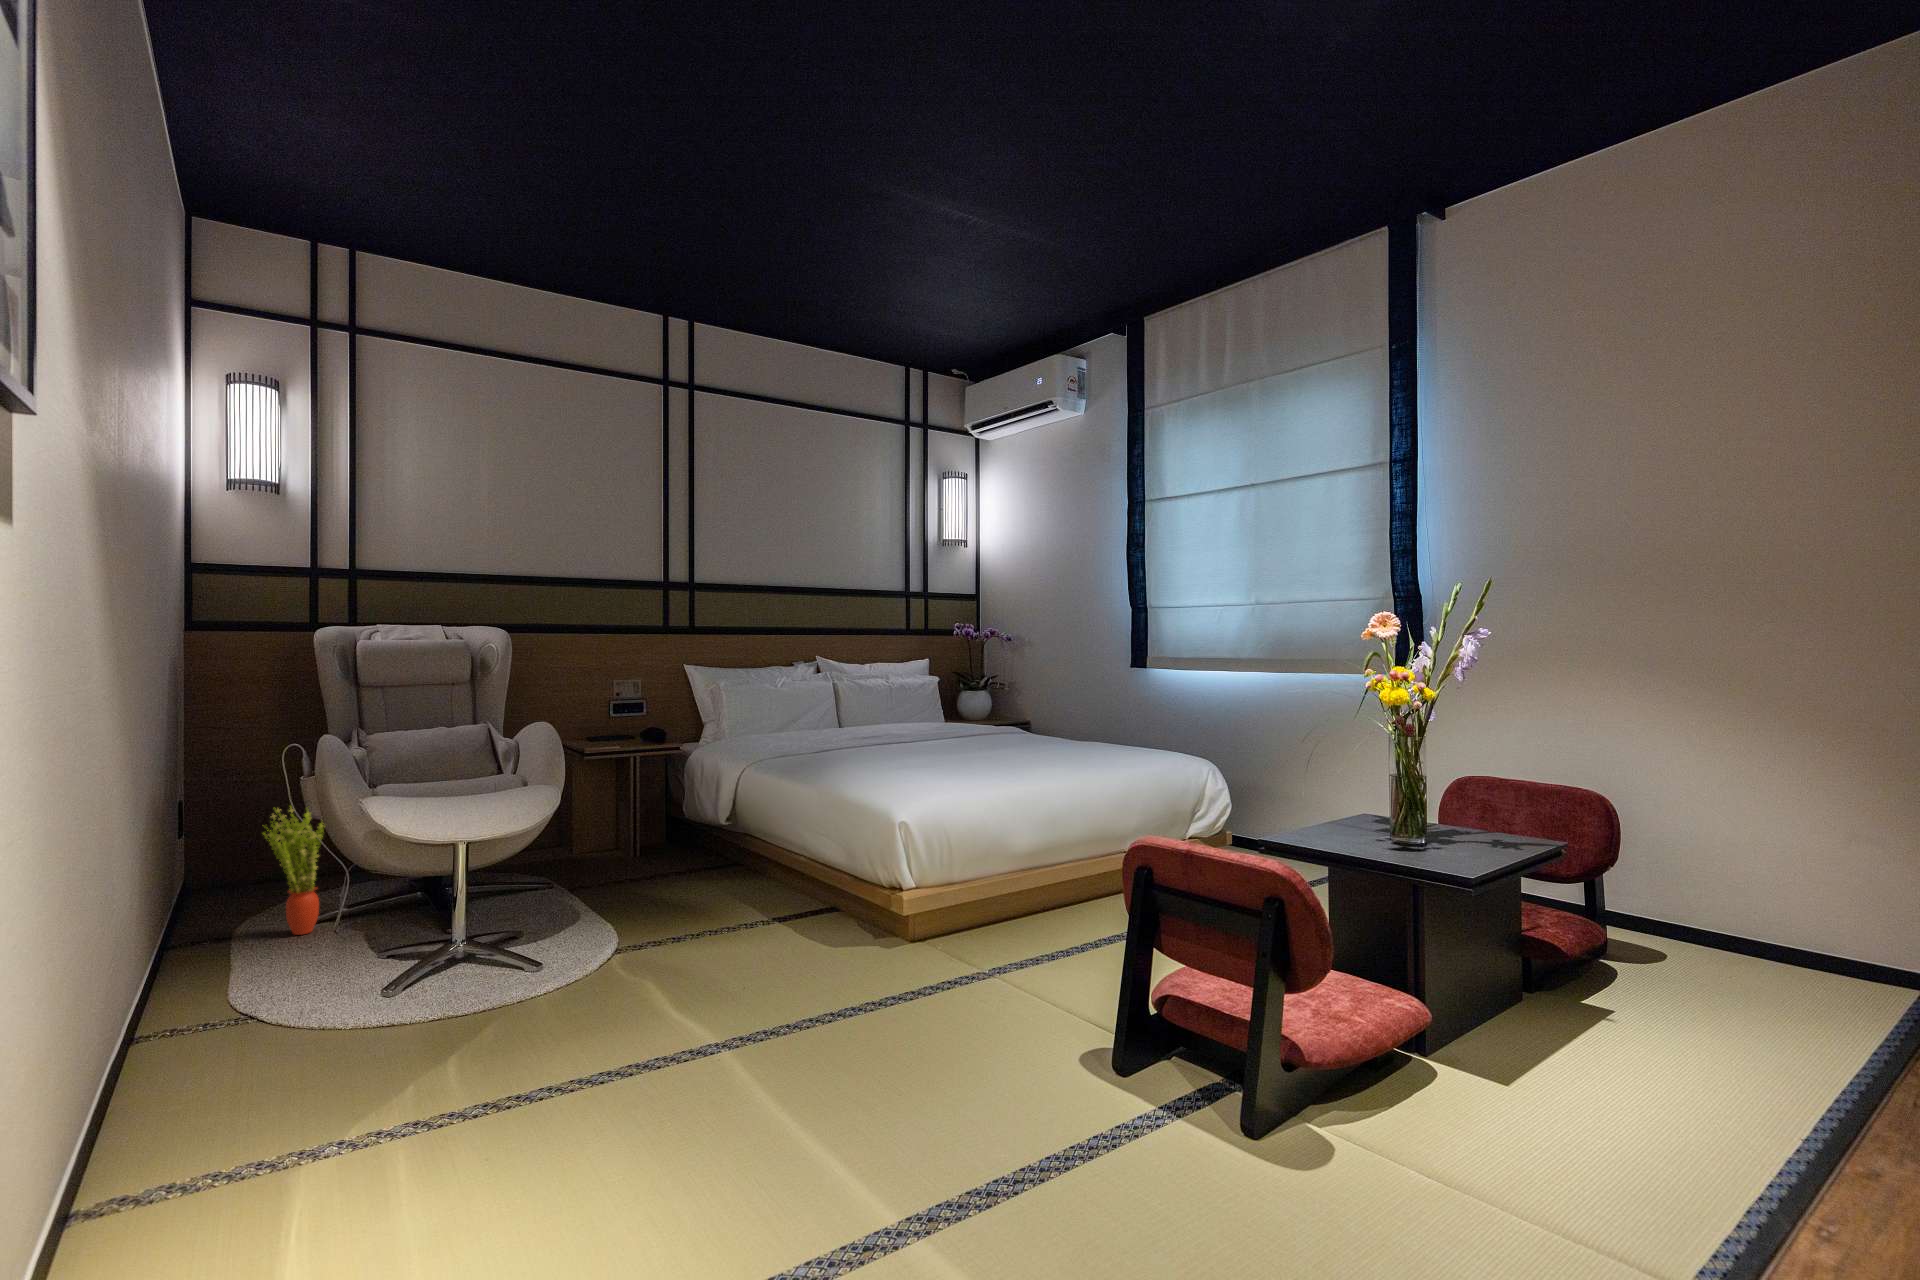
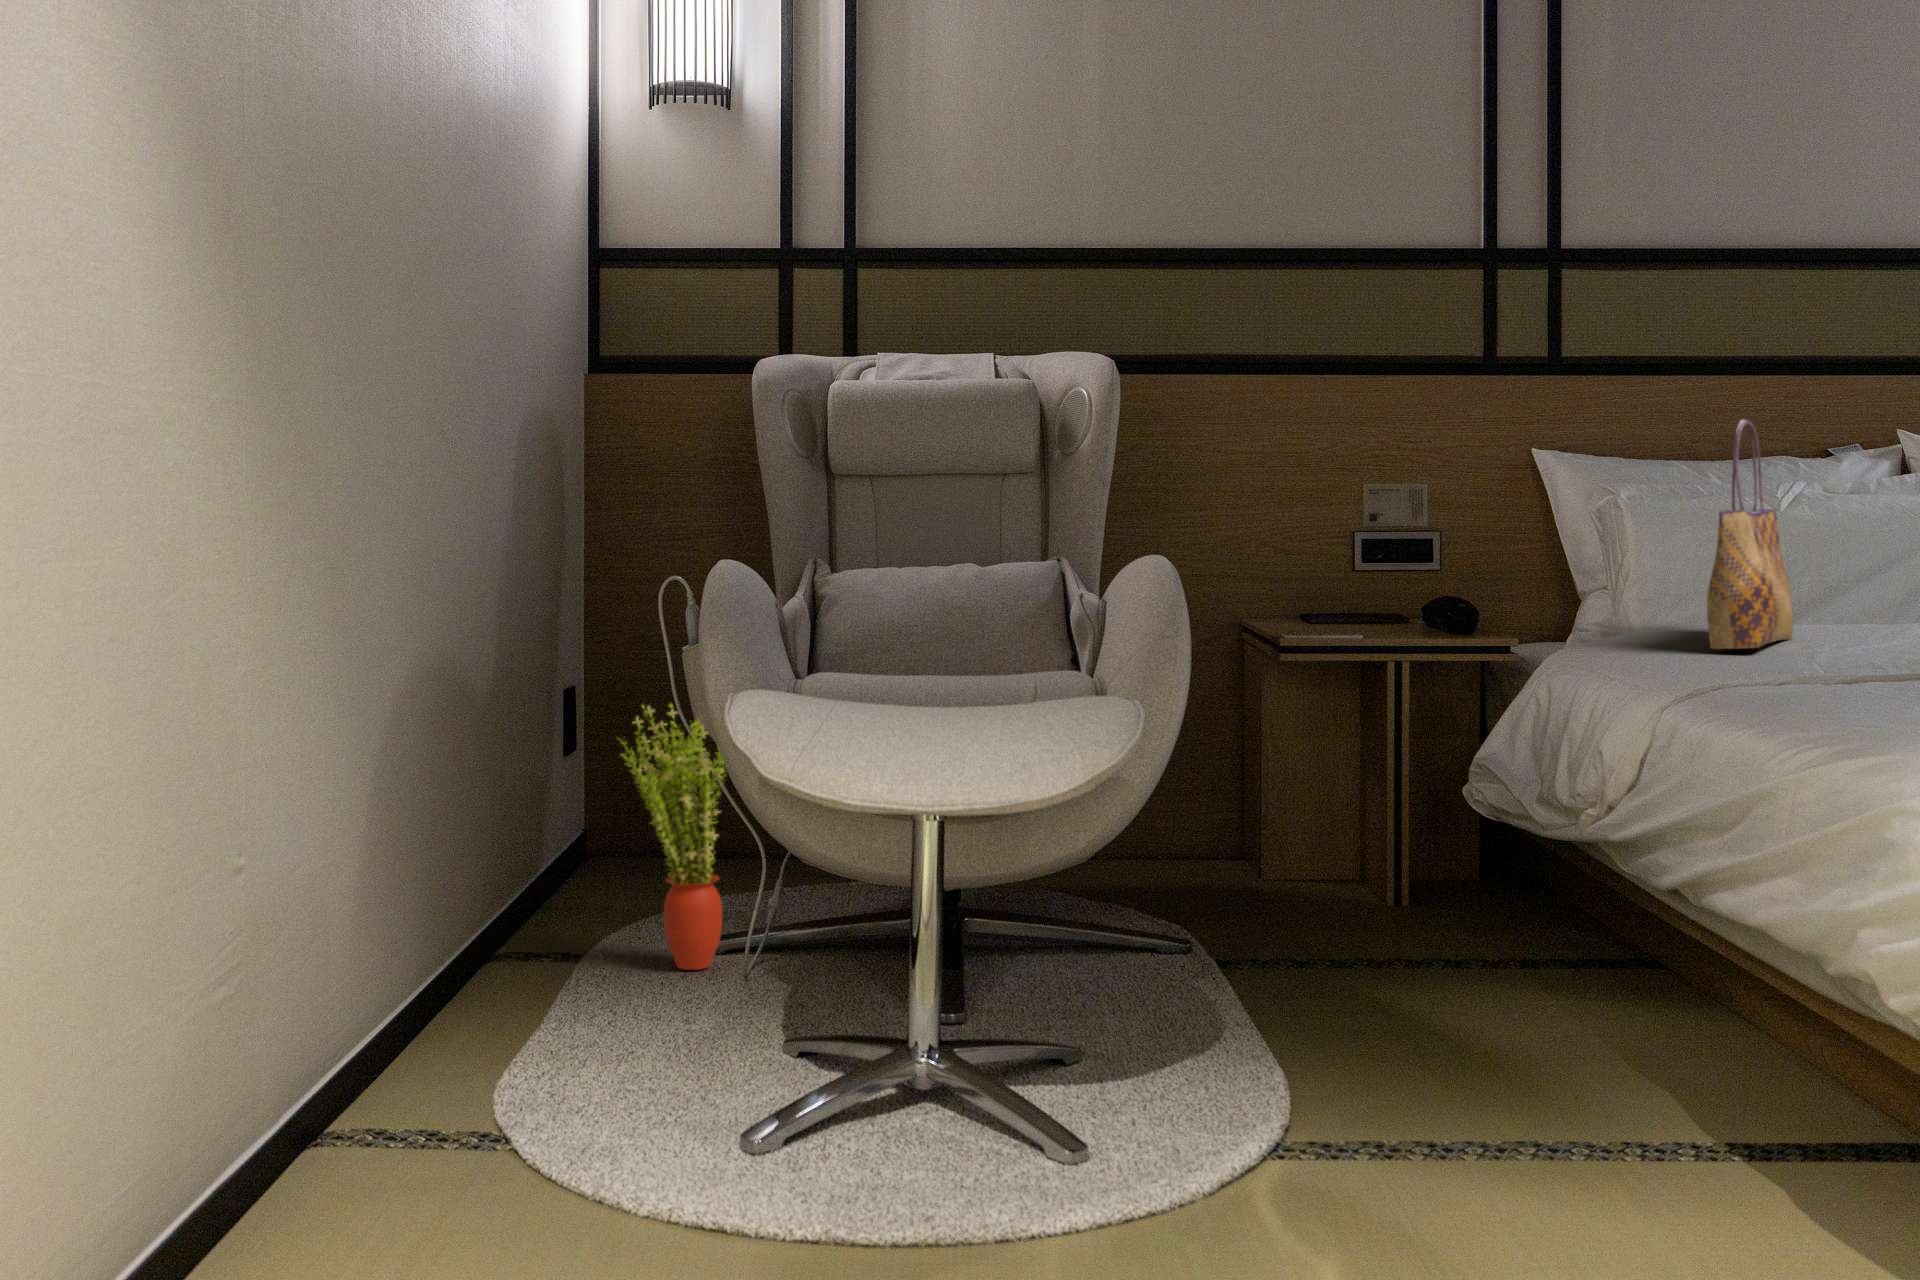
tote bag: none [756,662,786,748] -> present [1707,420,1793,649]

